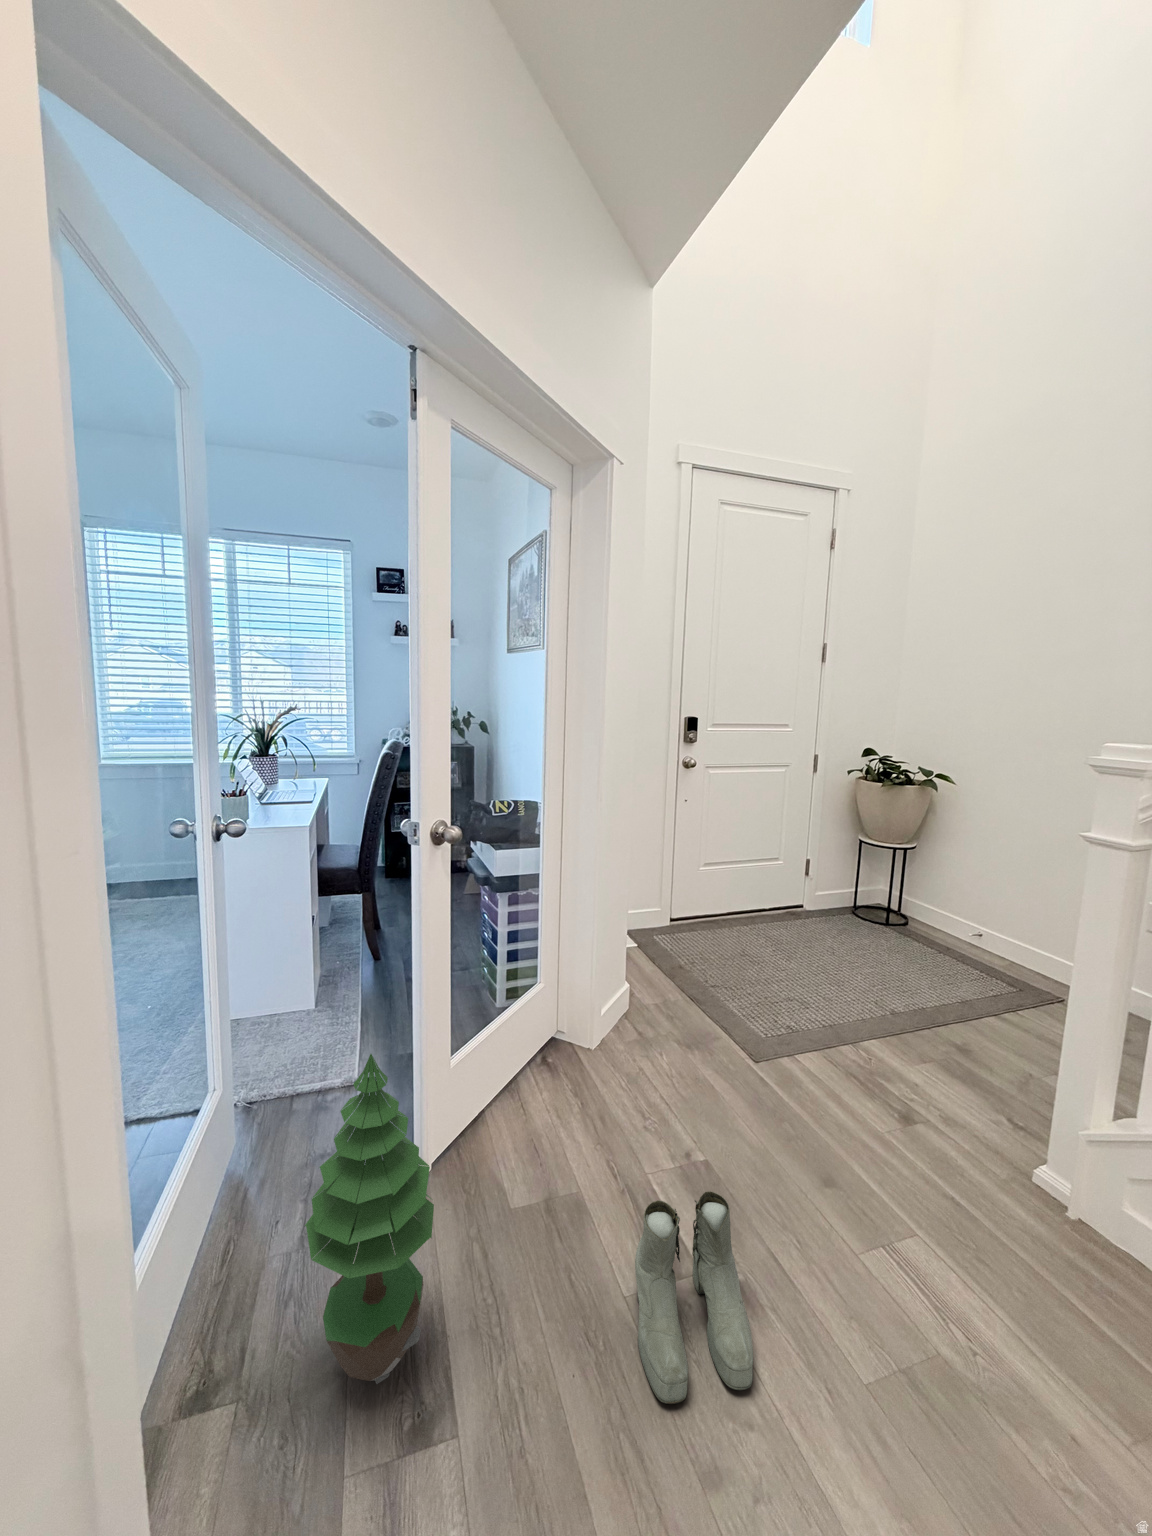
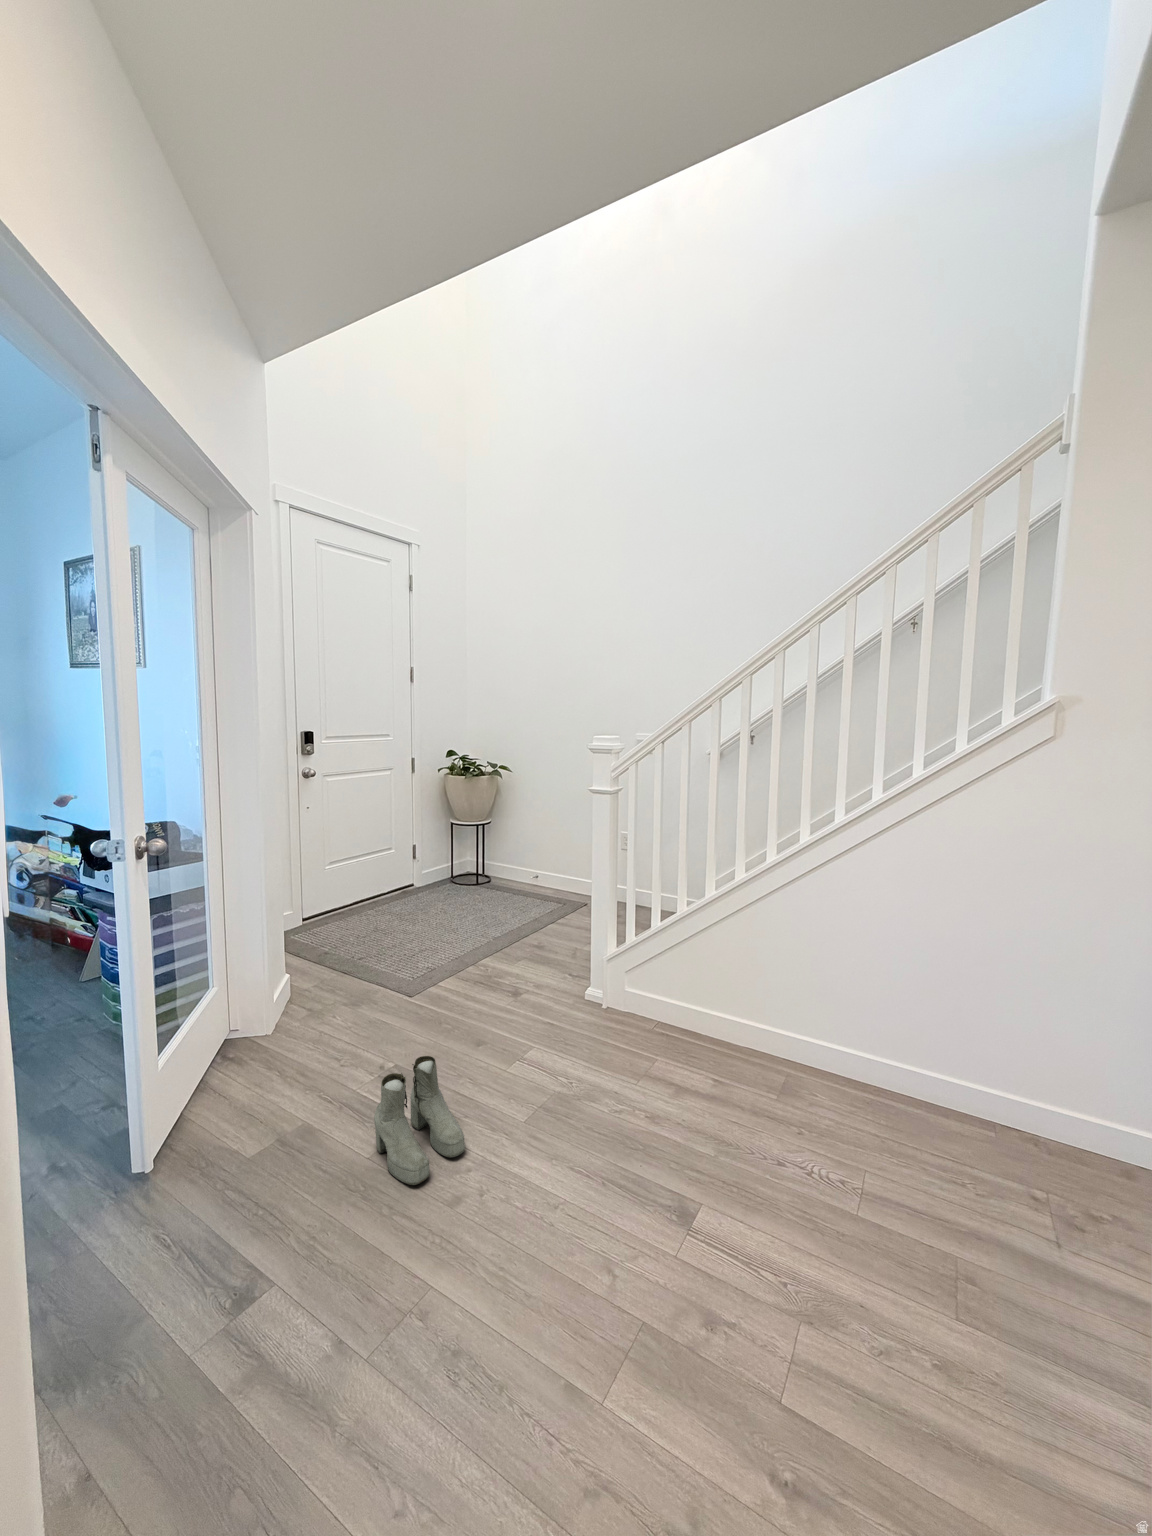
potted tree: present [305,1054,434,1384] -> none [107,1023,234,1304]

